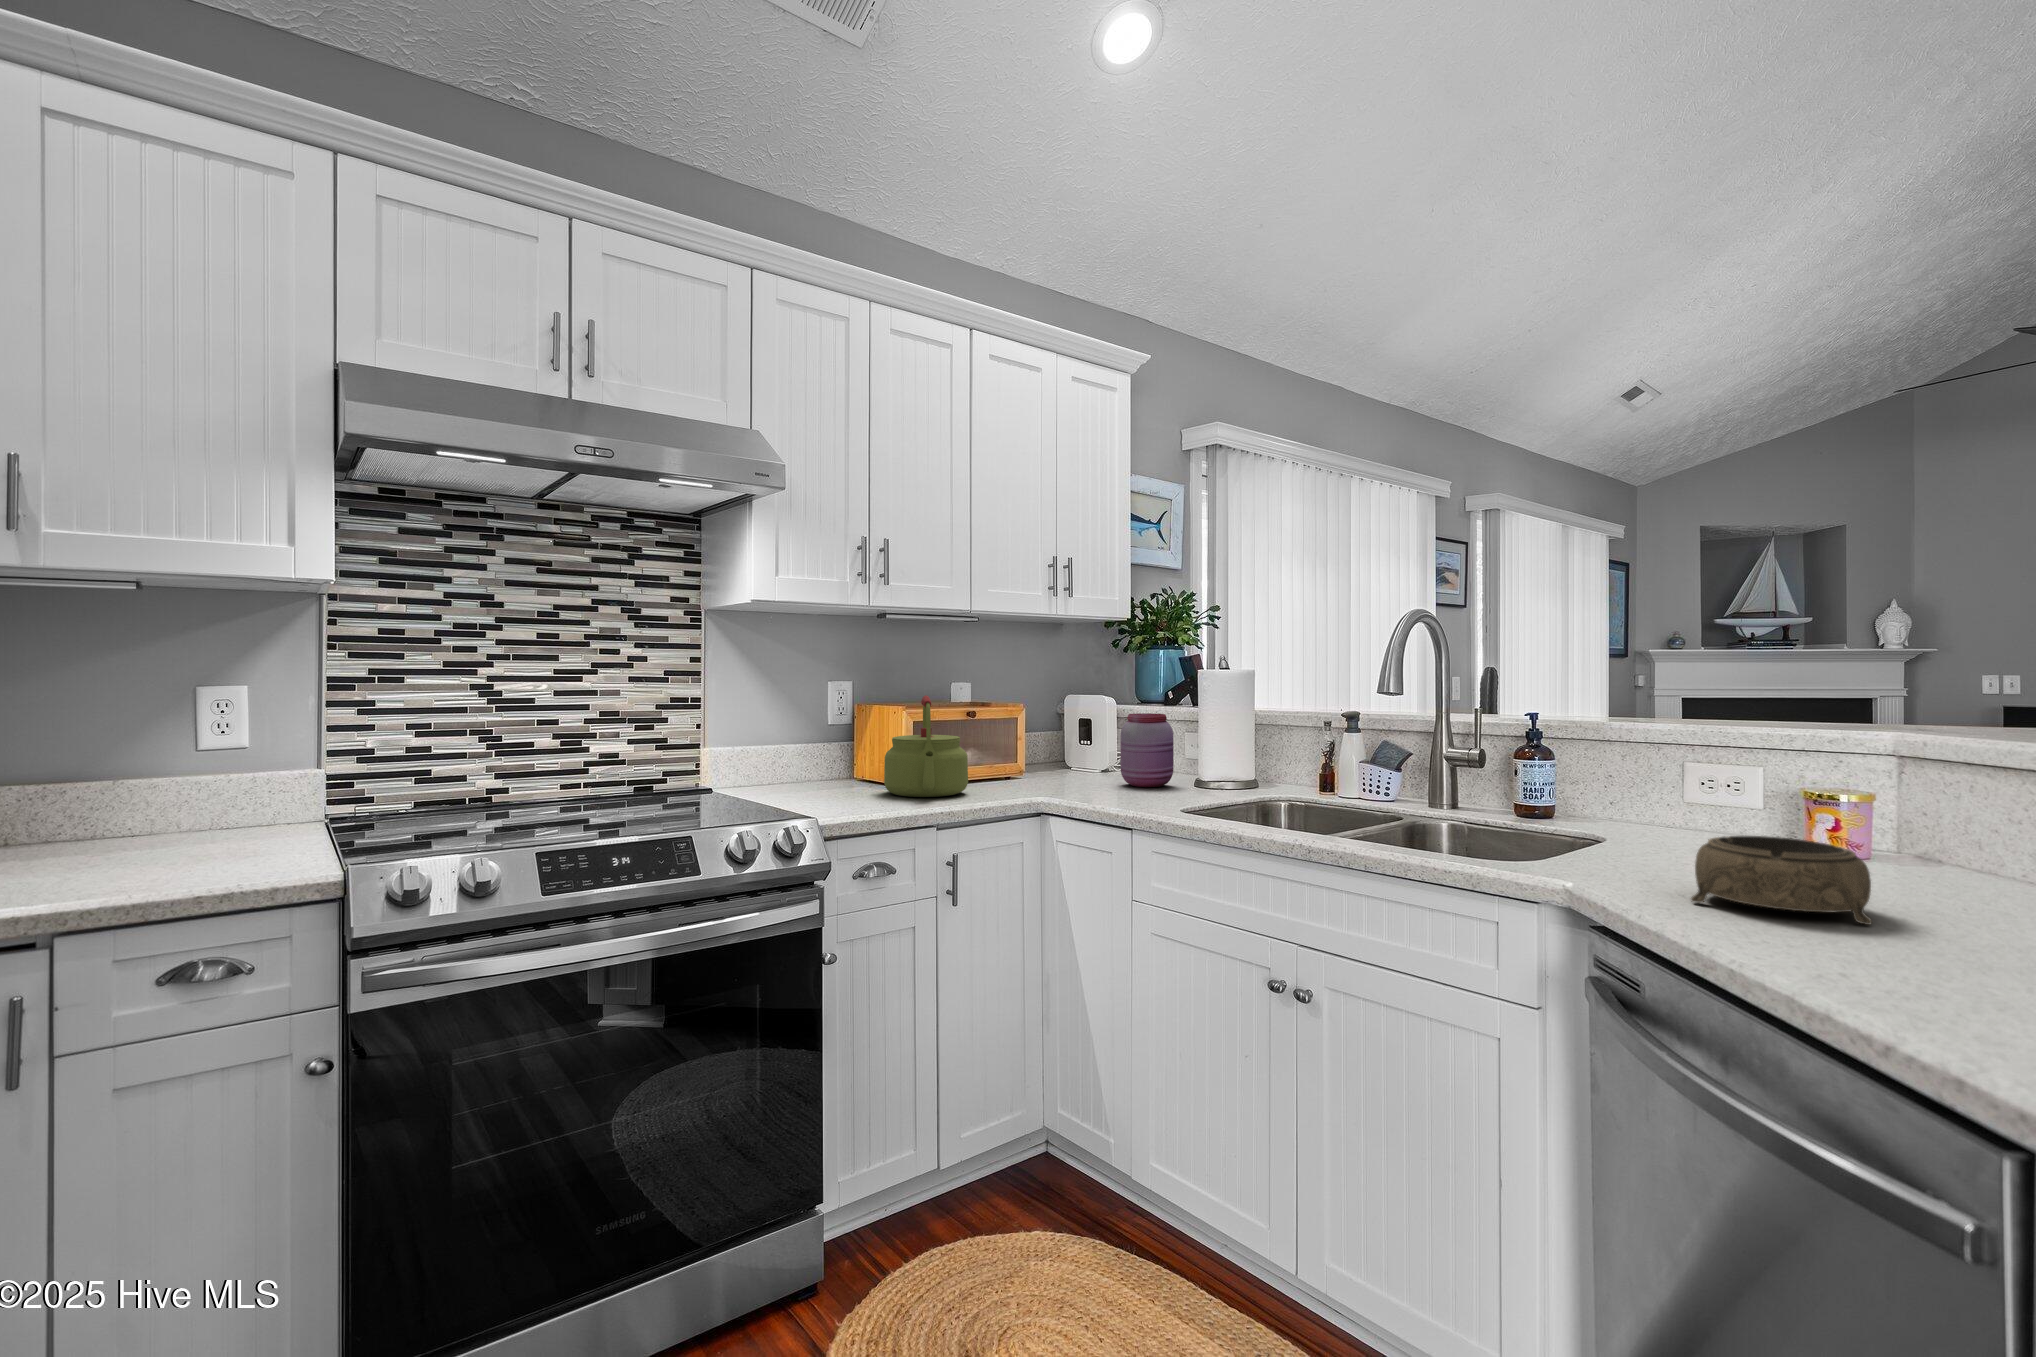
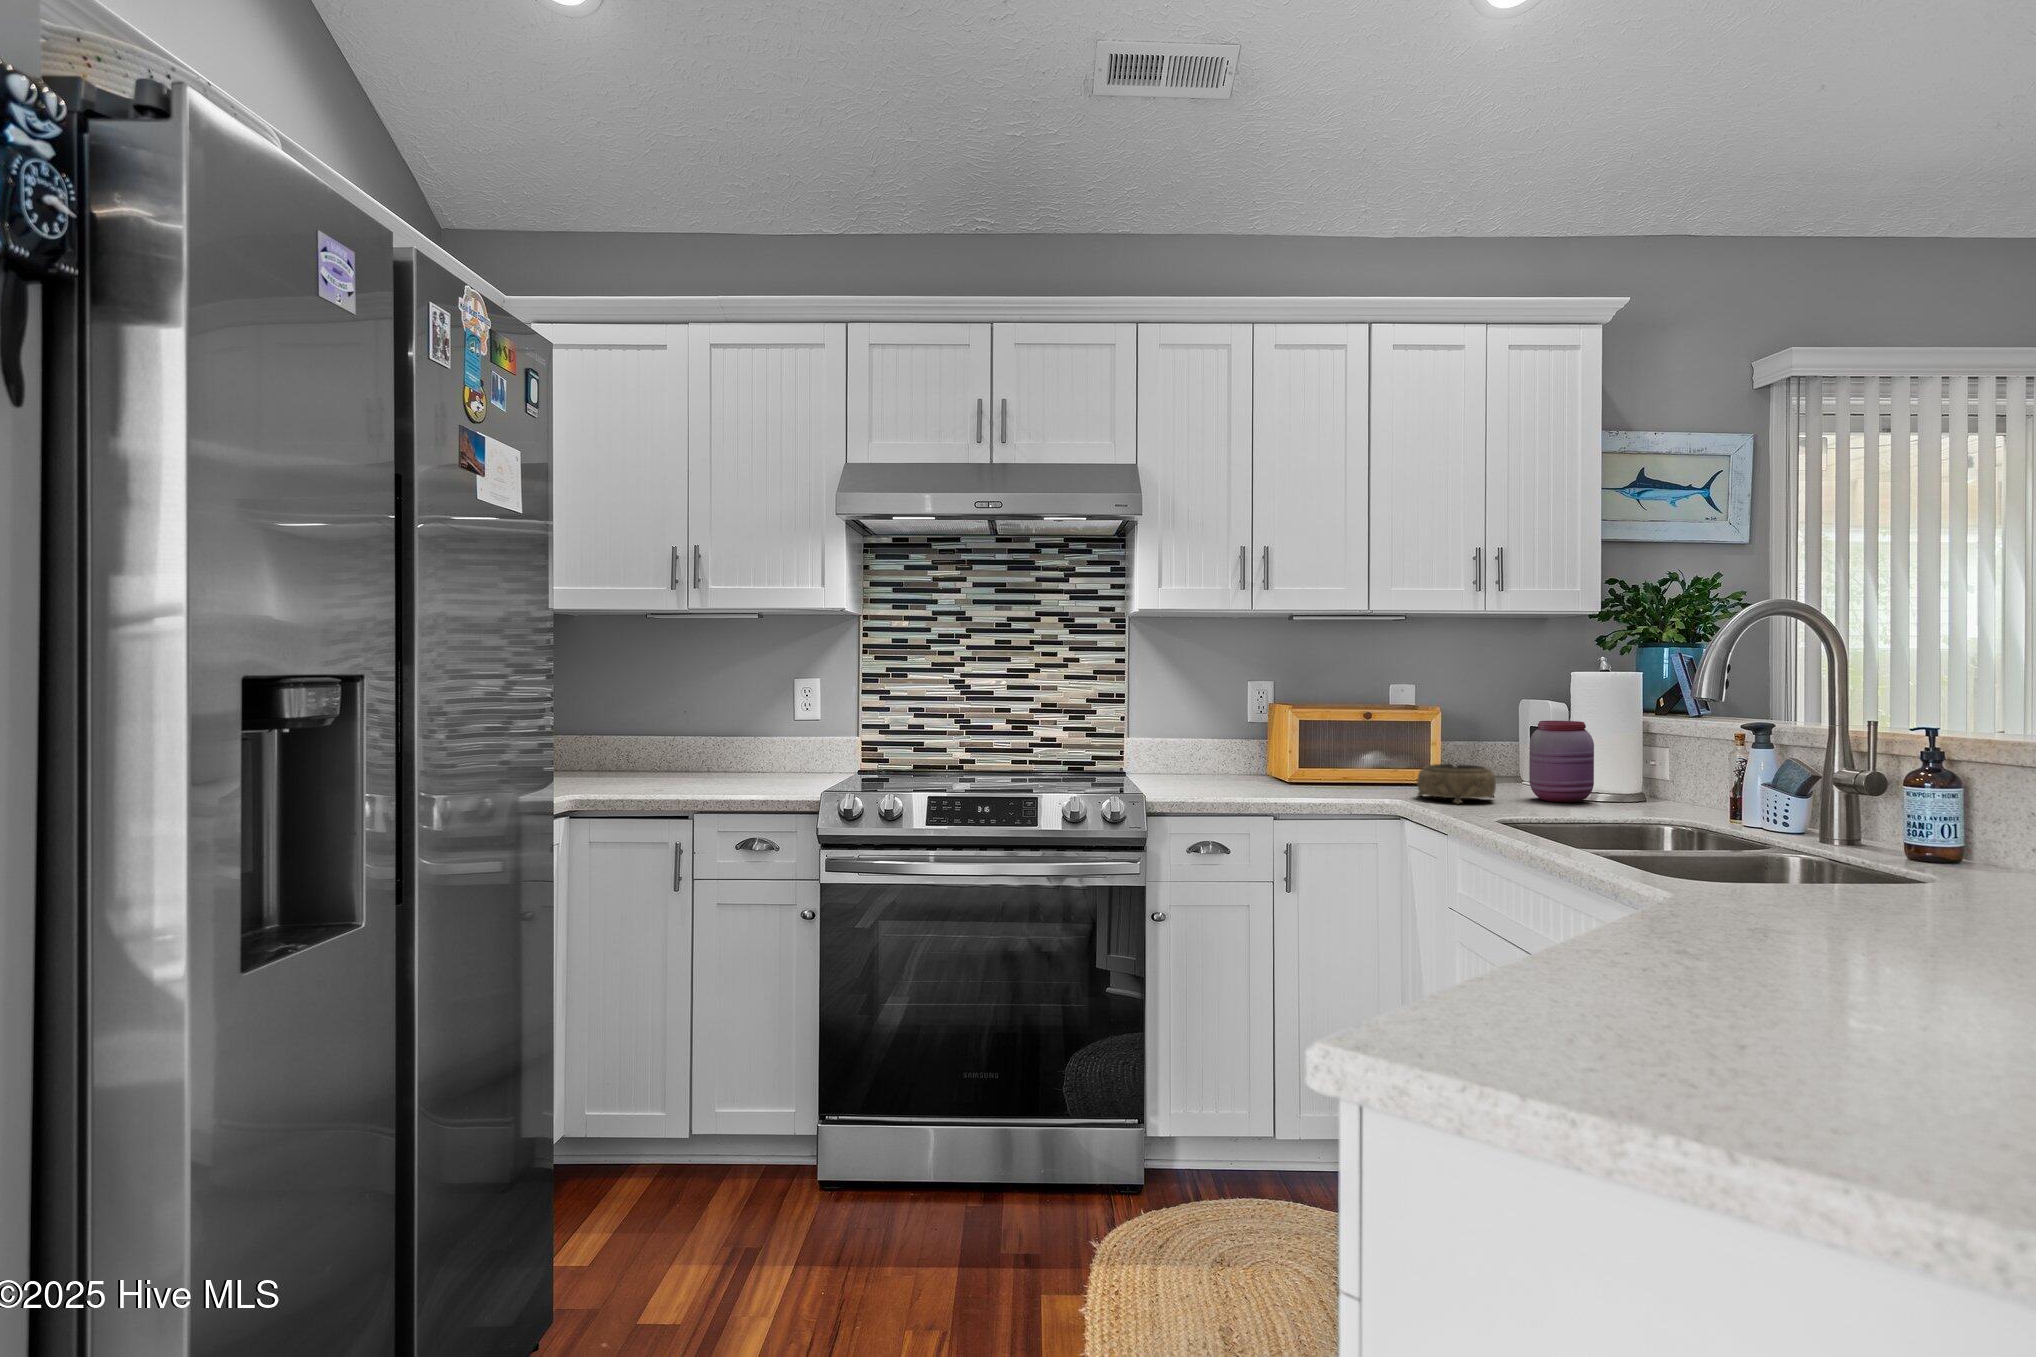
kettle: present [884,695,968,797] -> none [1259,695,1341,791]
decorative bowl: present [1691,836,1872,925] -> present [1417,764,1496,804]

